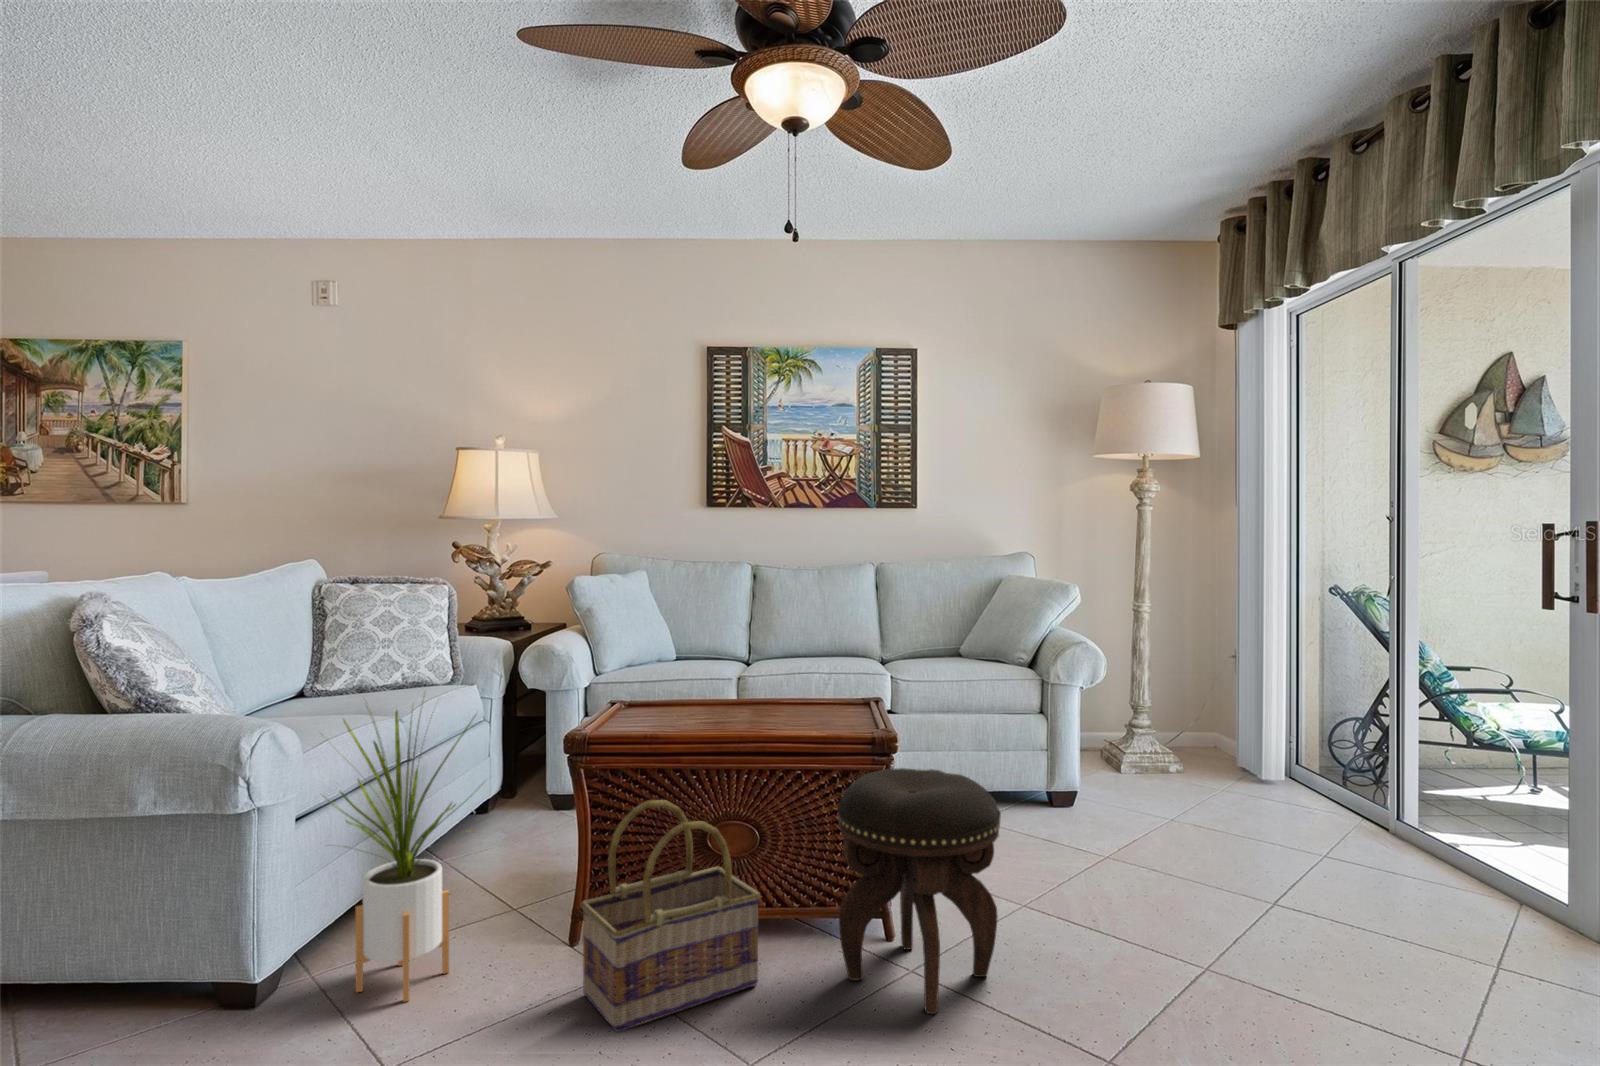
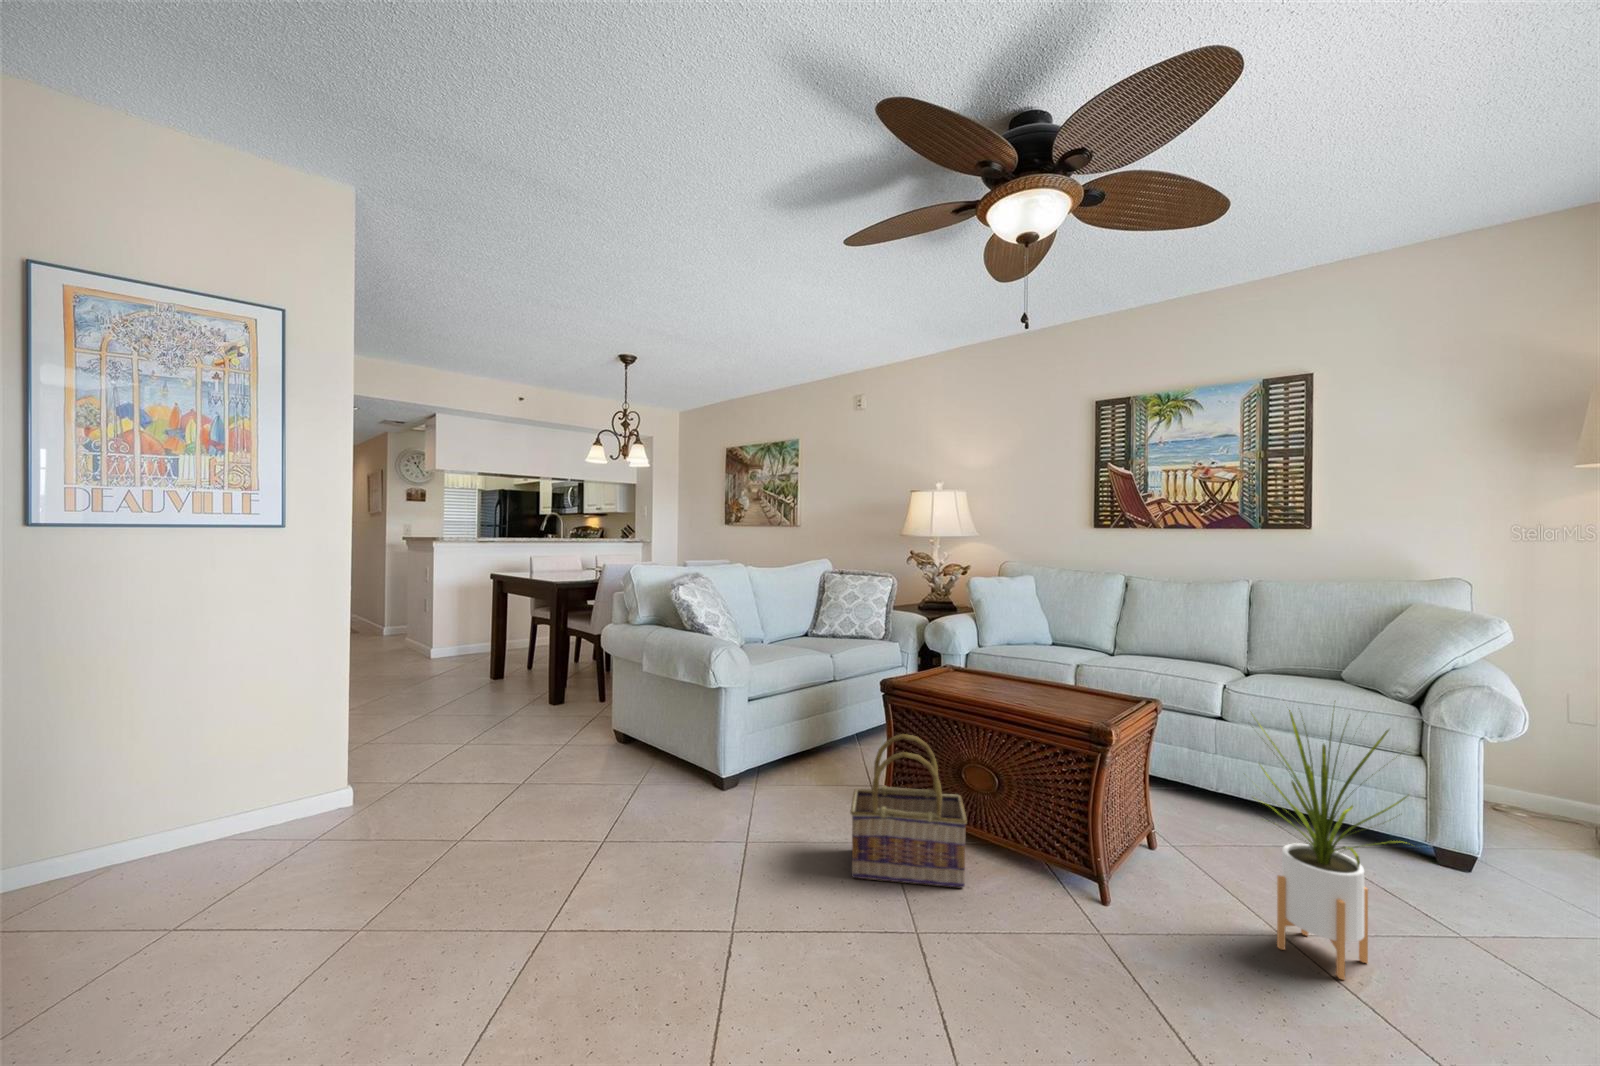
house plant: present [325,707,480,1002] -> present [1259,710,1407,980]
footstool: present [838,768,1001,1014] -> none [1024,753,1177,967]

